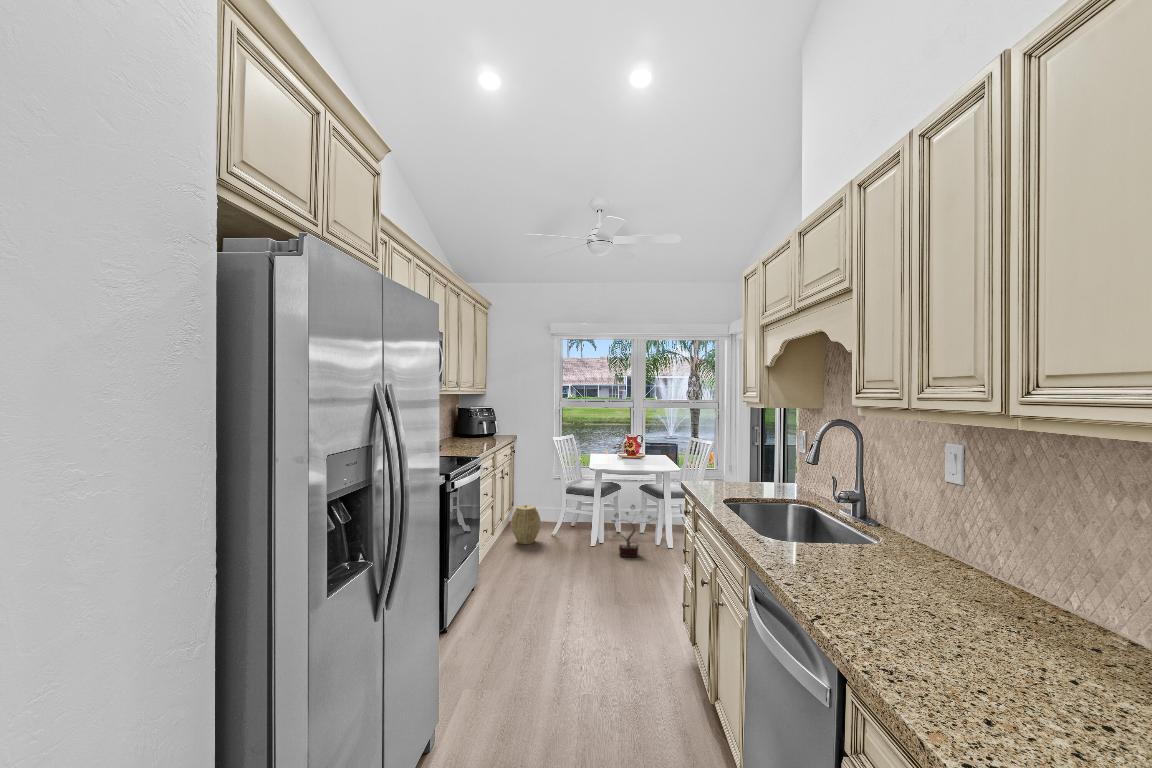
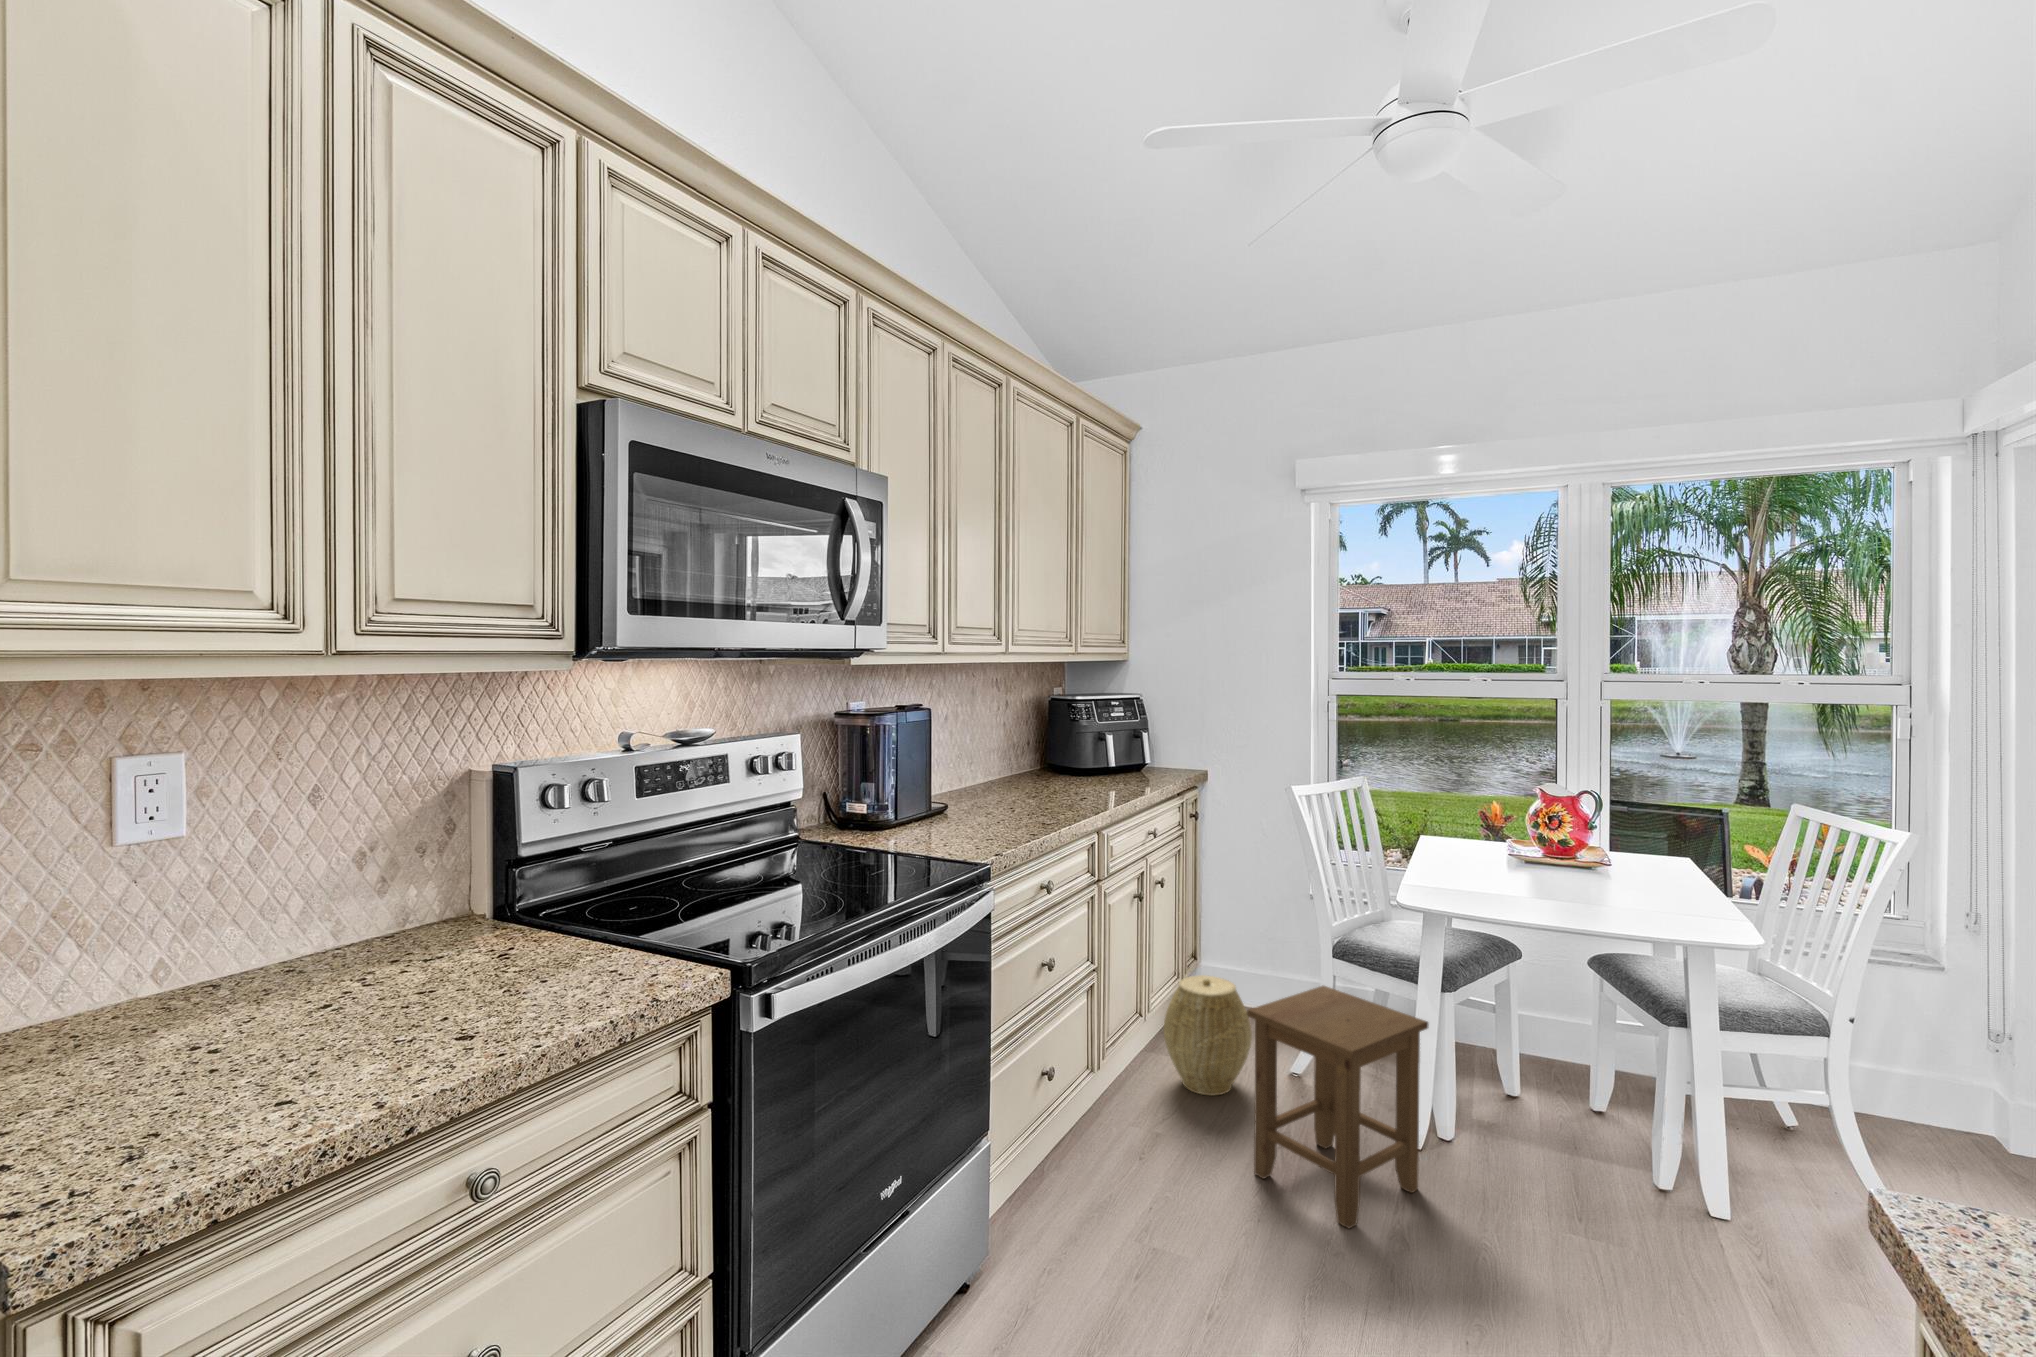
stool: none [545,499,597,564] -> present [1247,986,1429,1228]
potted plant: present [612,505,658,557] -> none [1479,1039,1682,1240]

